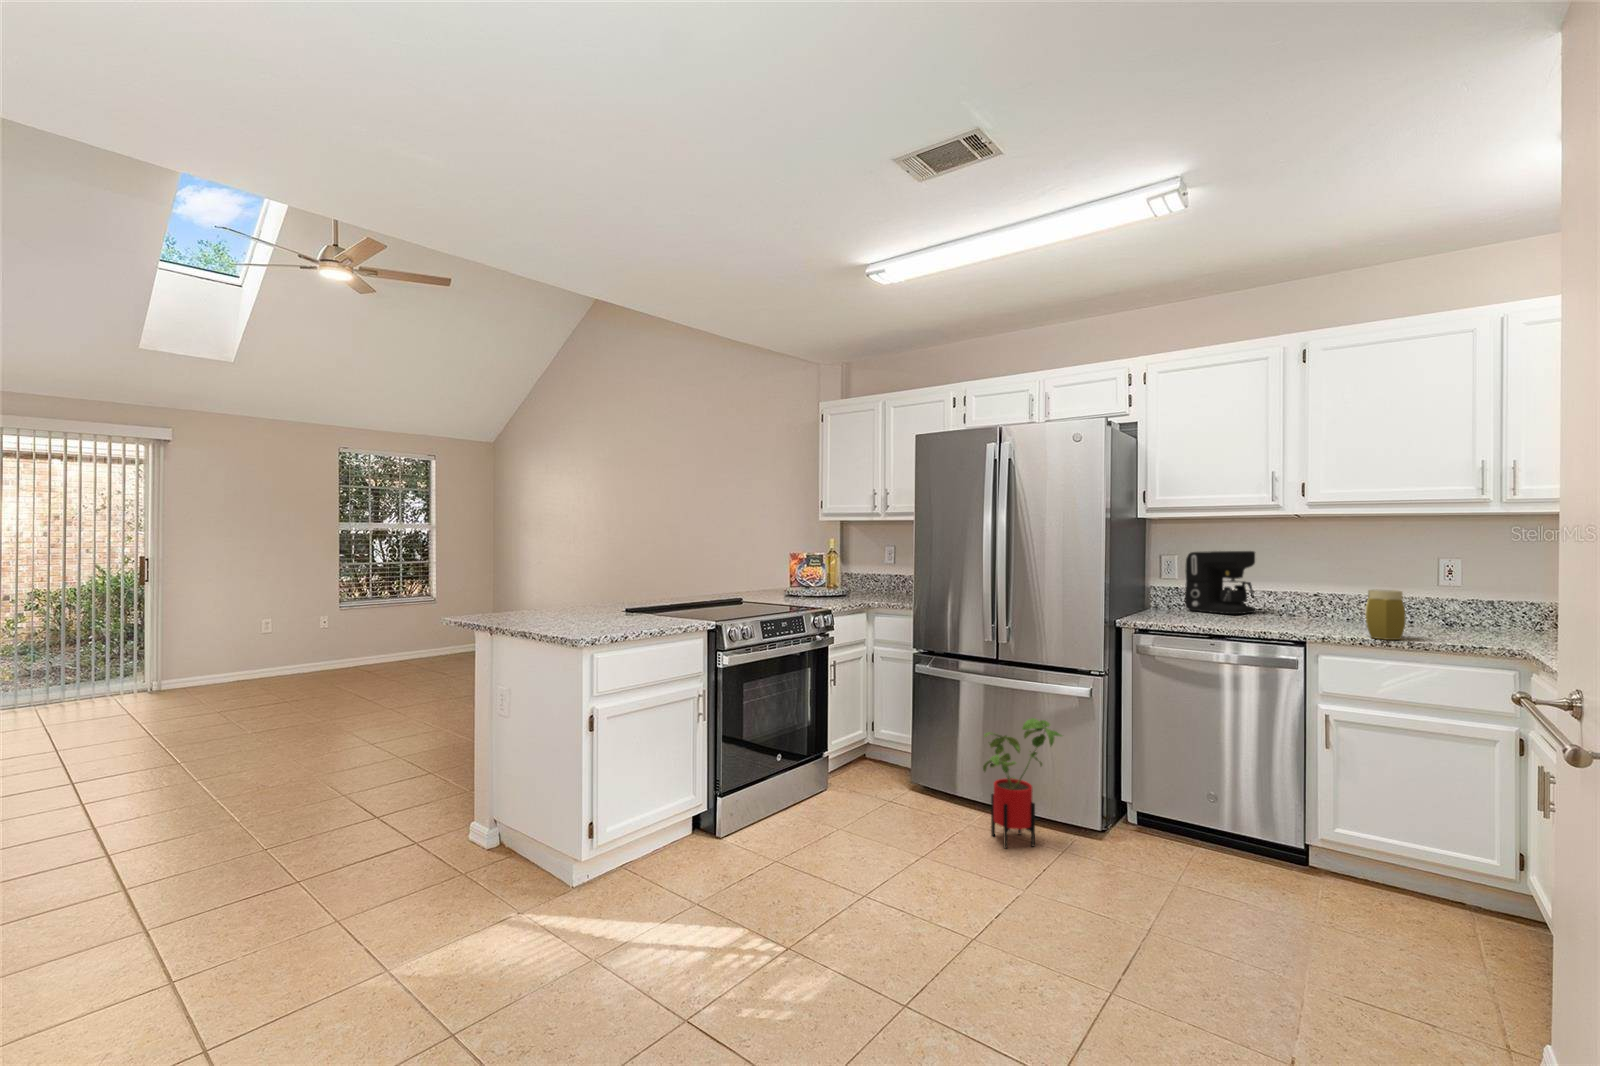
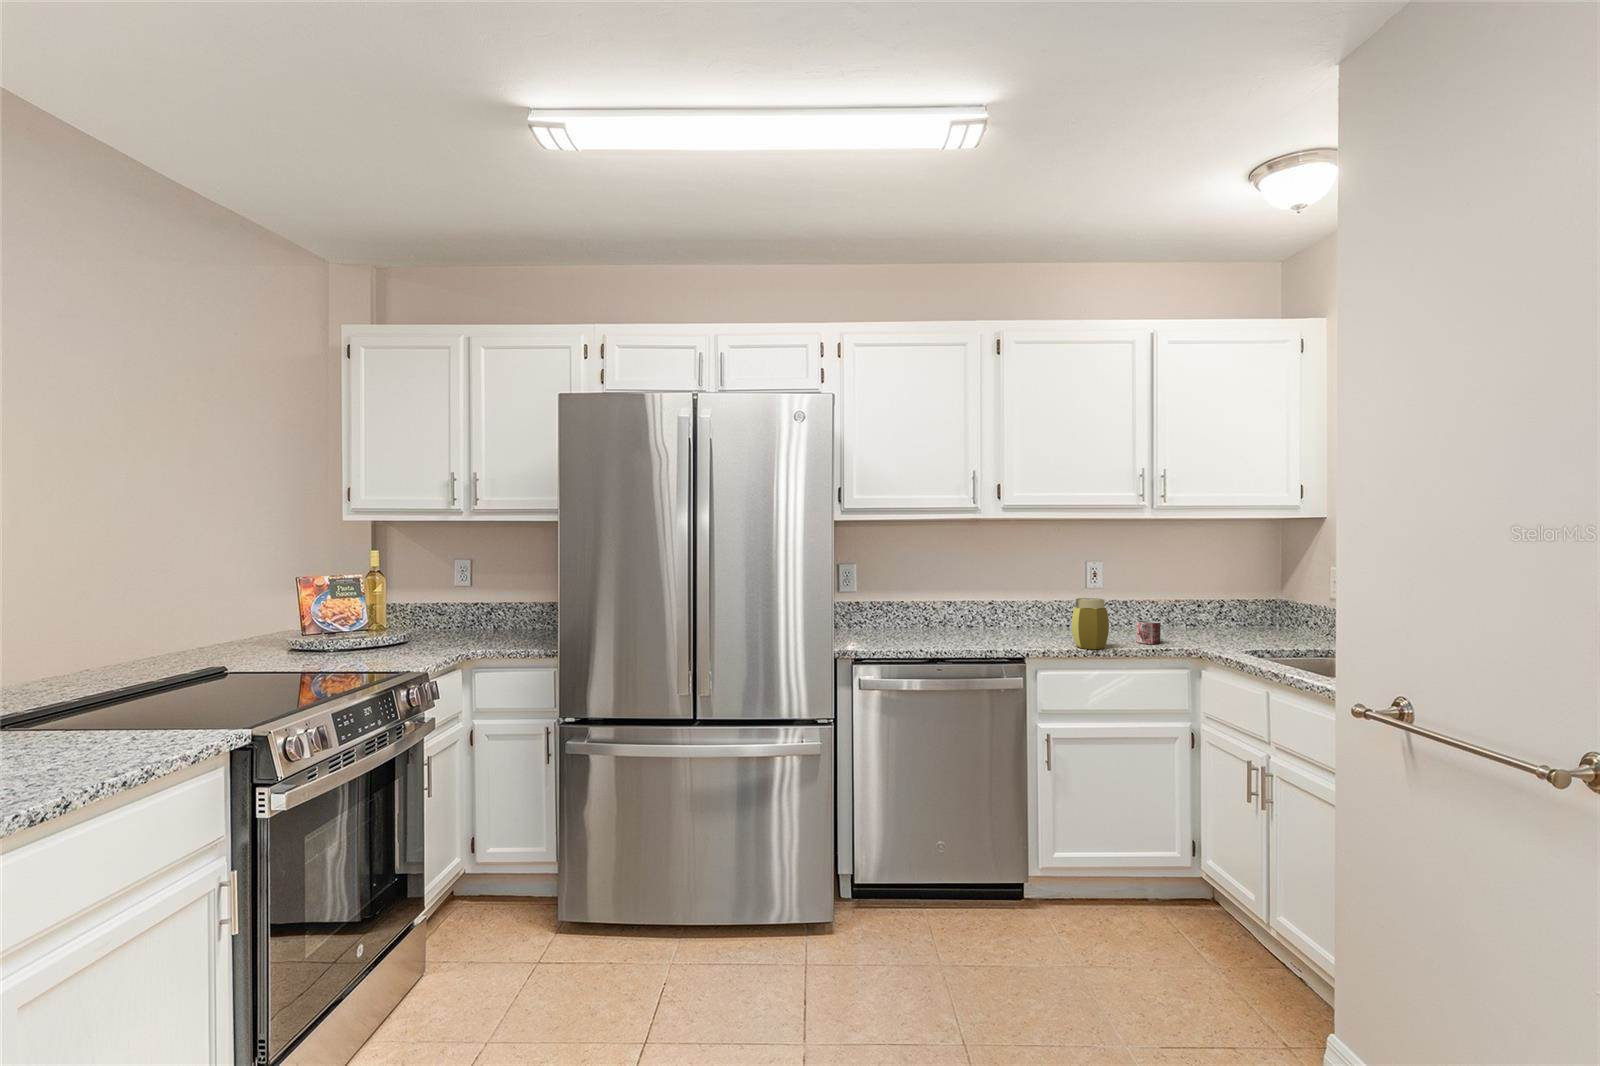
coffee maker: present [1185,551,1256,614] -> none [870,558,939,630]
mug: none [1457,618,1494,642] -> present [1136,621,1160,644]
house plant: present [983,718,1062,848] -> none [695,794,803,985]

